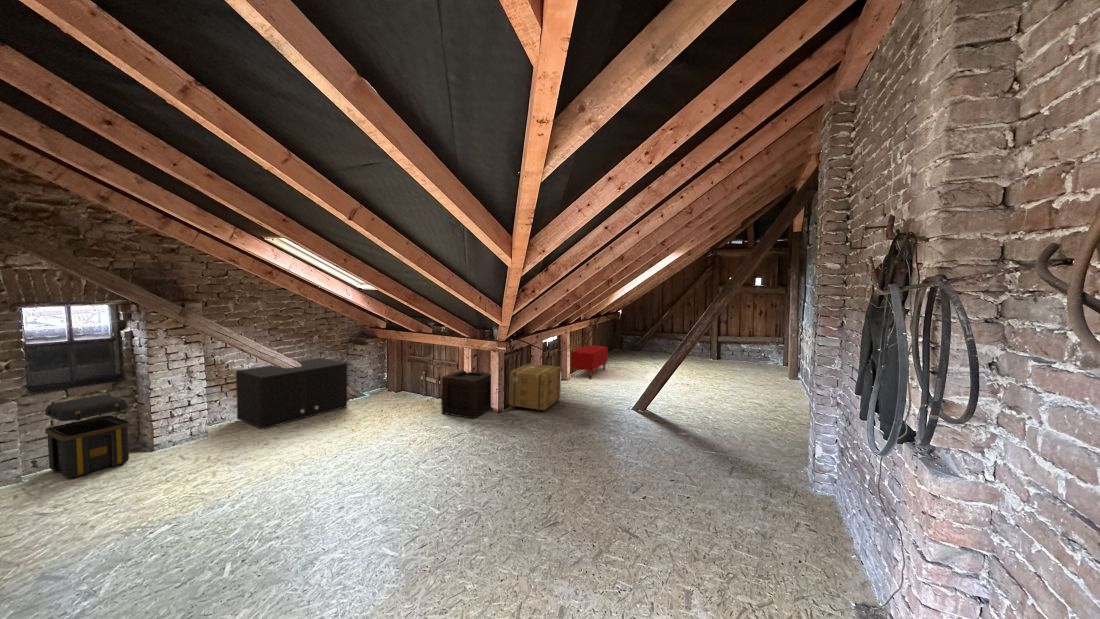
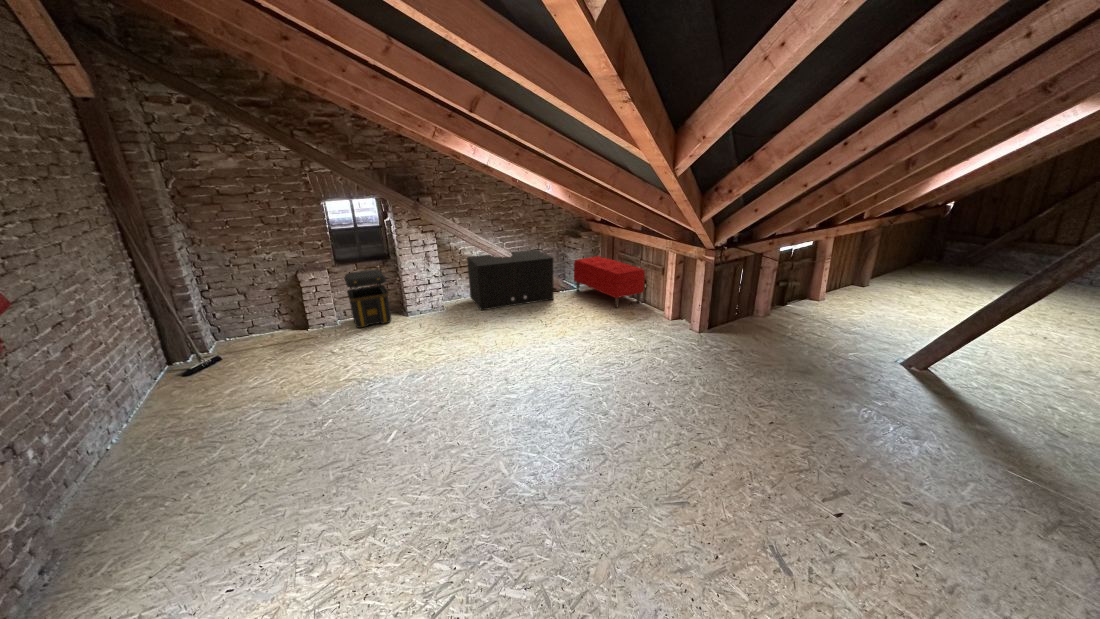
bench: present [571,345,608,379] -> present [574,256,645,308]
cardboard box: present [509,363,561,412] -> none [718,277,804,343]
wooden crate: present [441,370,492,419] -> none [636,276,701,336]

